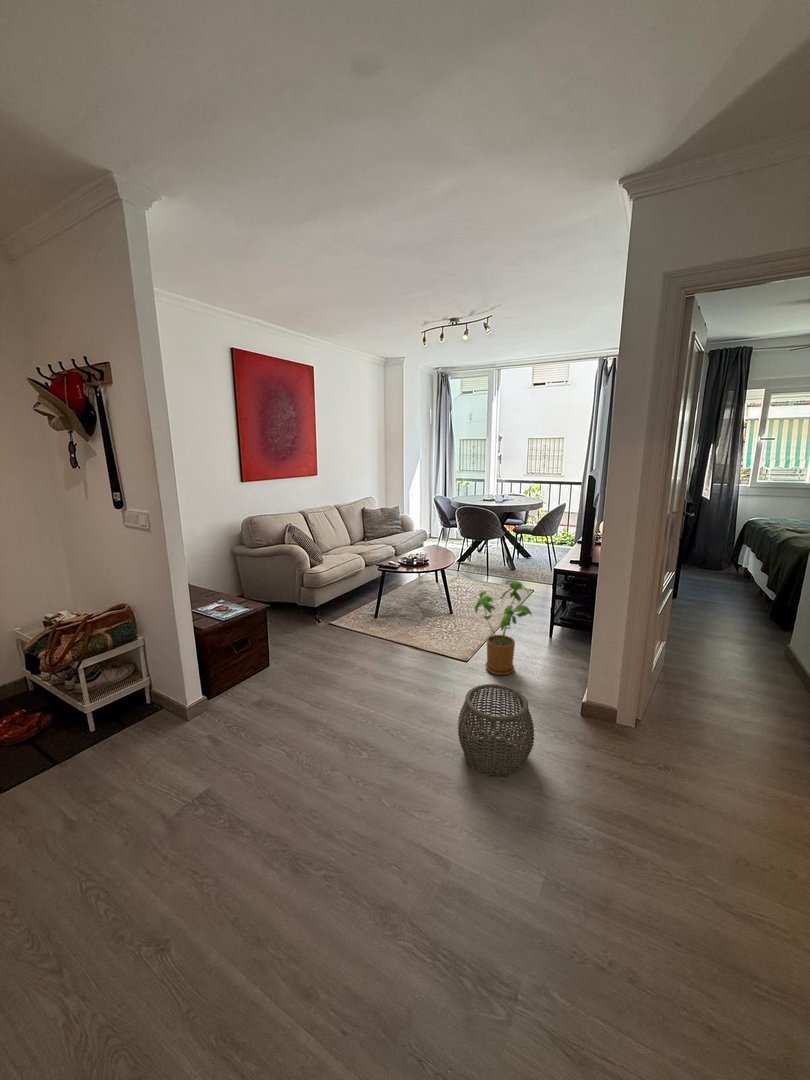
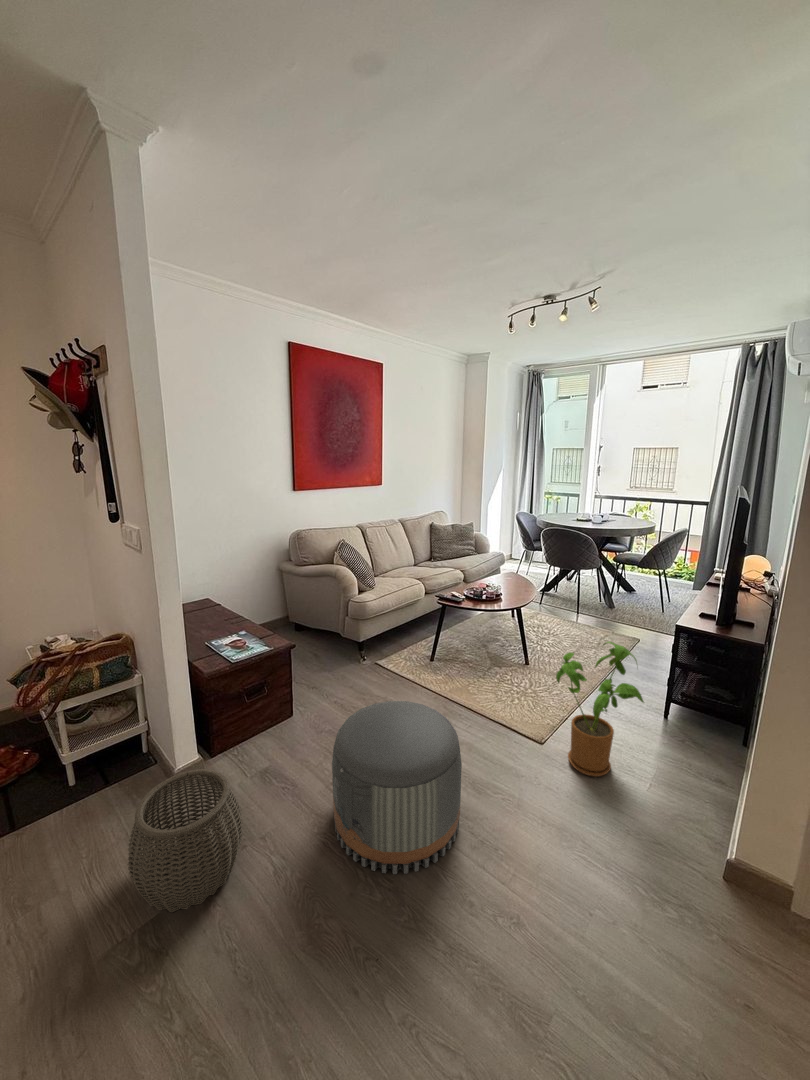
pouf: none [321,633,415,743] -> present [332,701,462,874]
woven basket: present [458,684,534,777] -> present [128,769,243,912]

